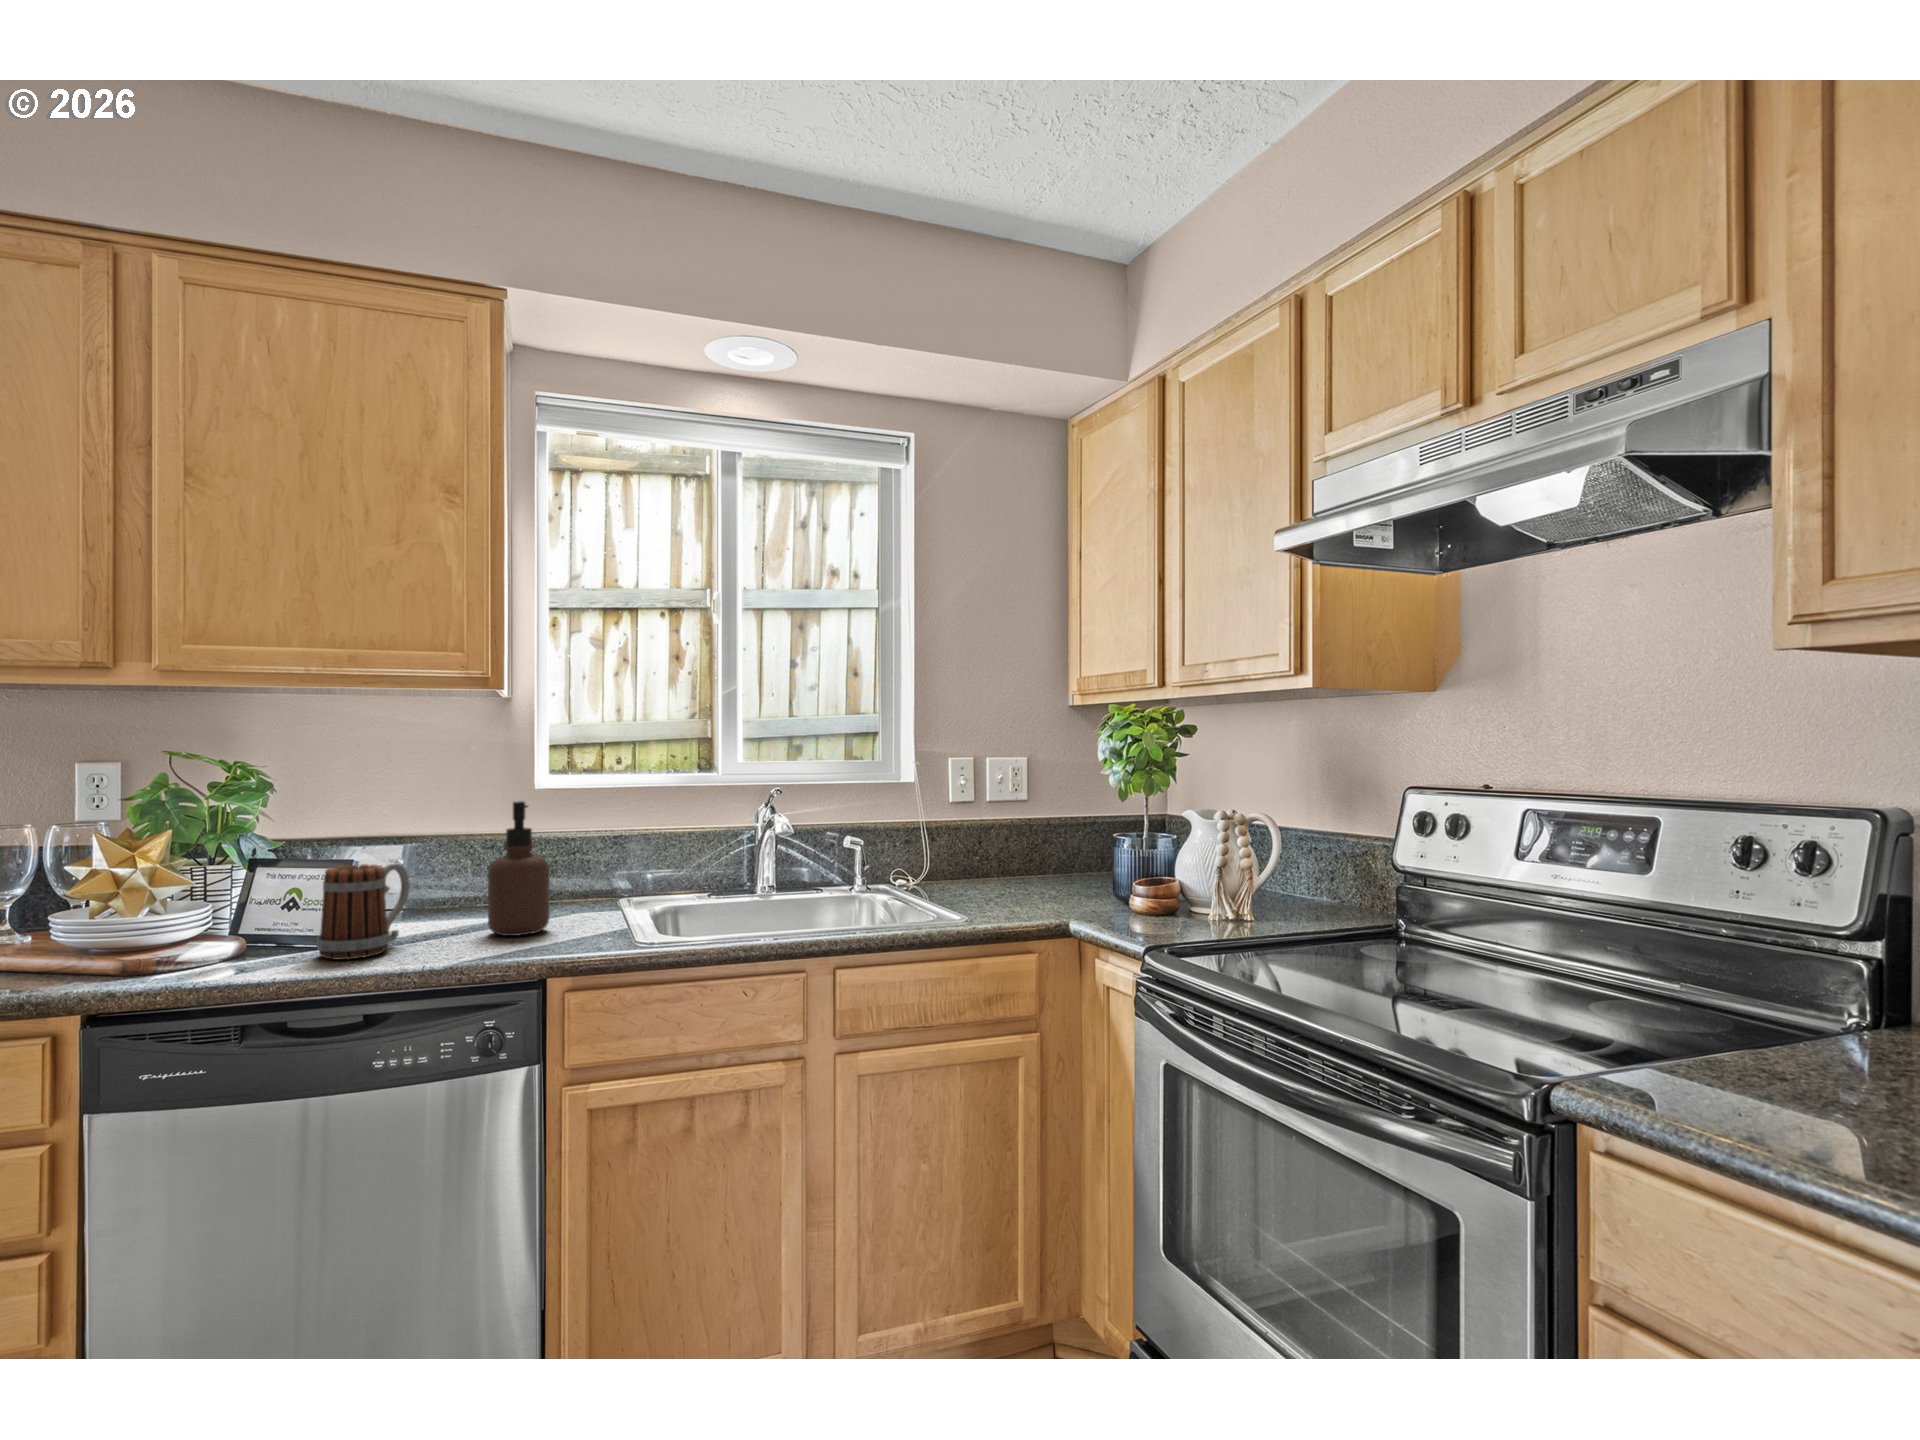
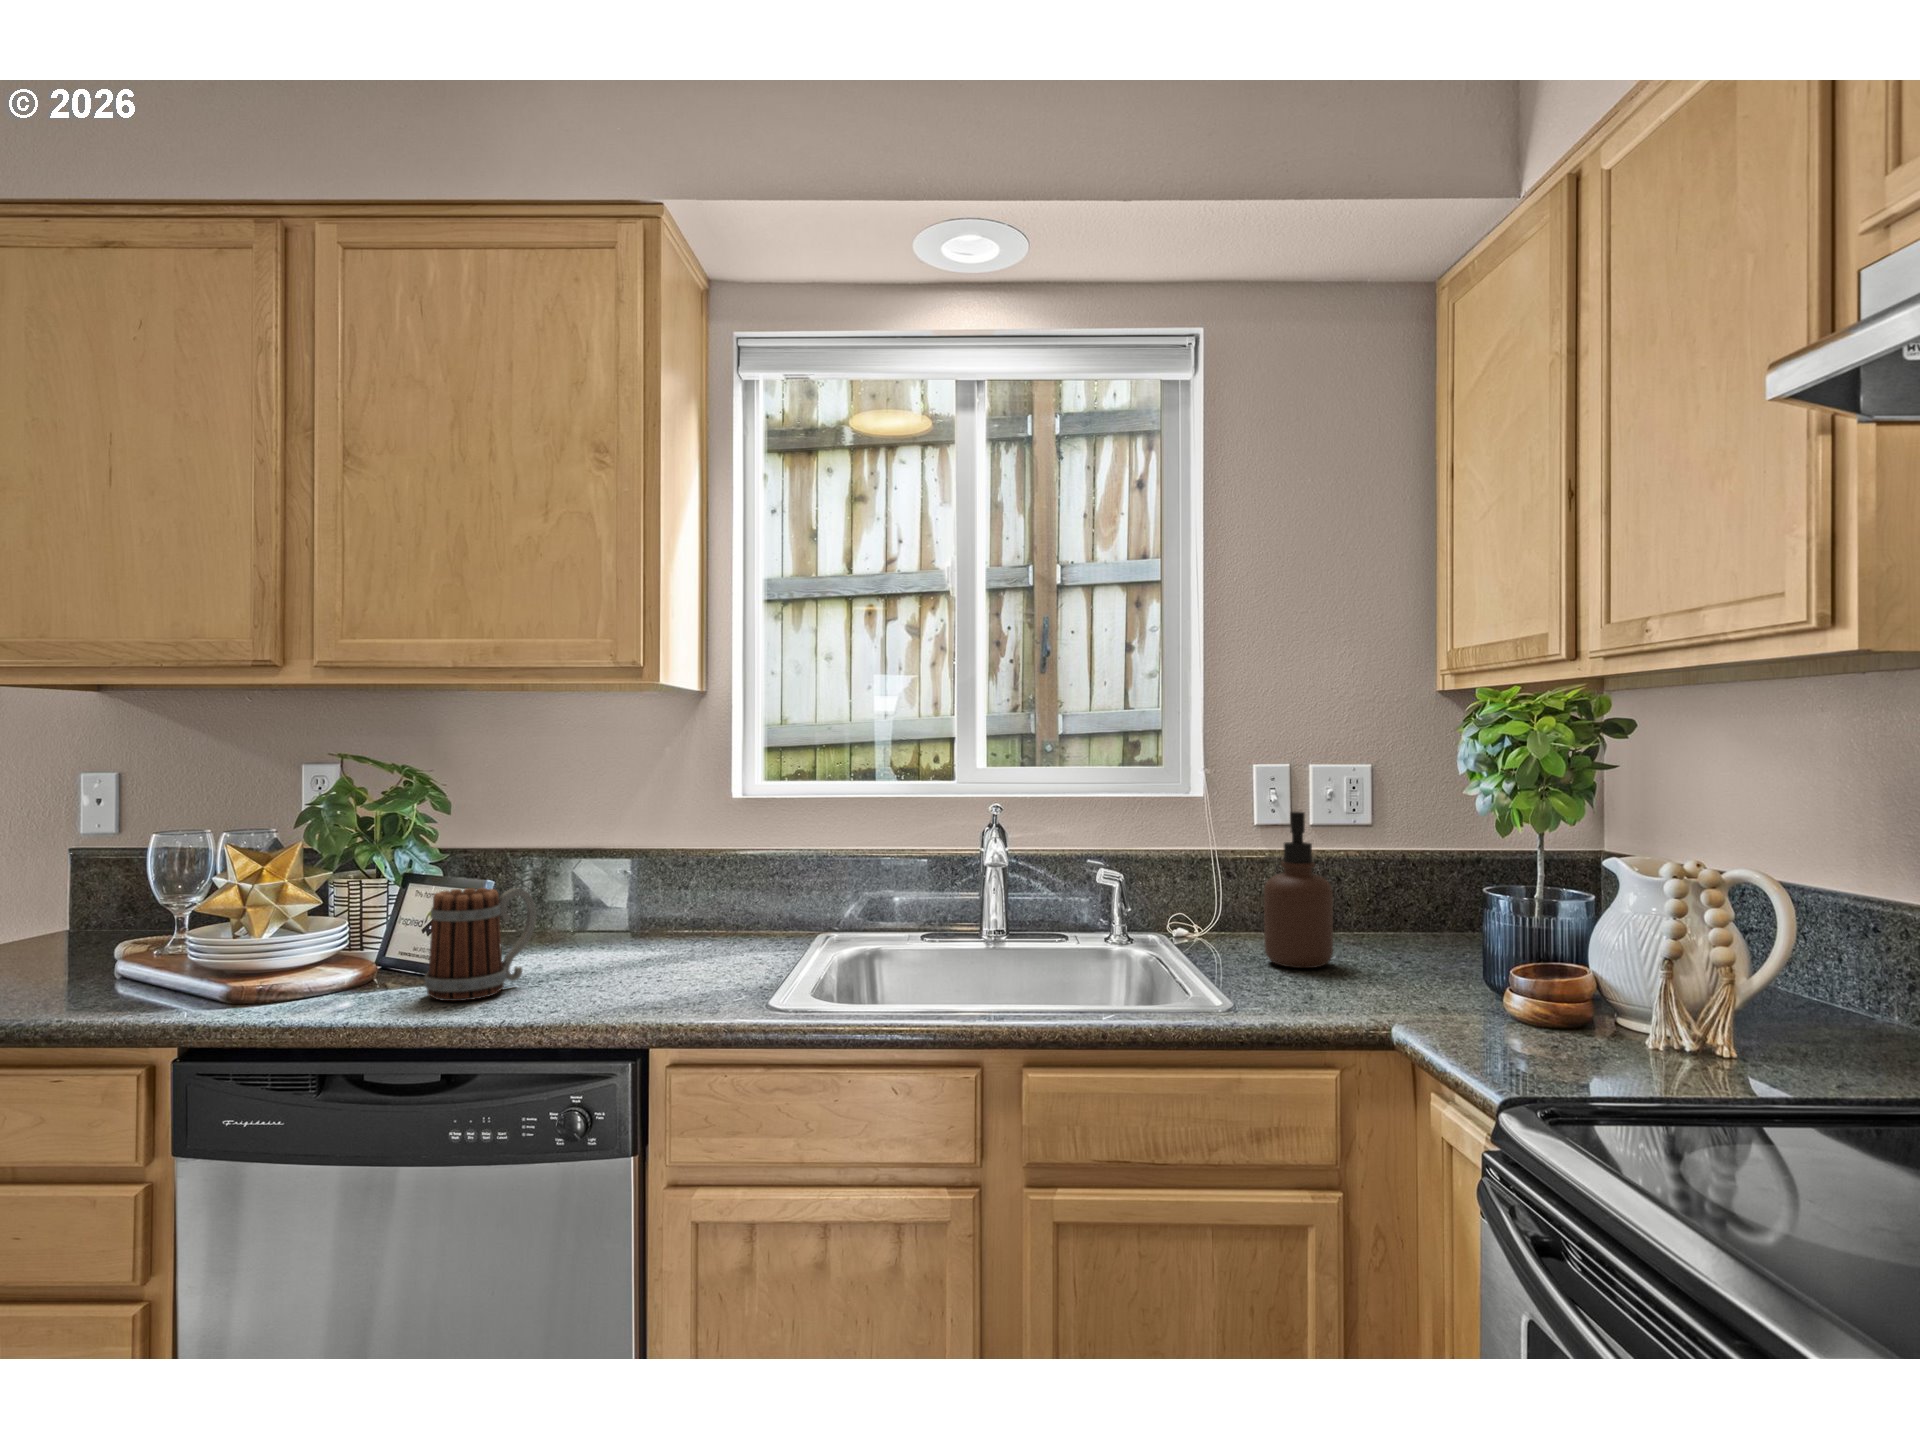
soap dispenser: present [488,801,550,936] -> present [1264,812,1333,968]

